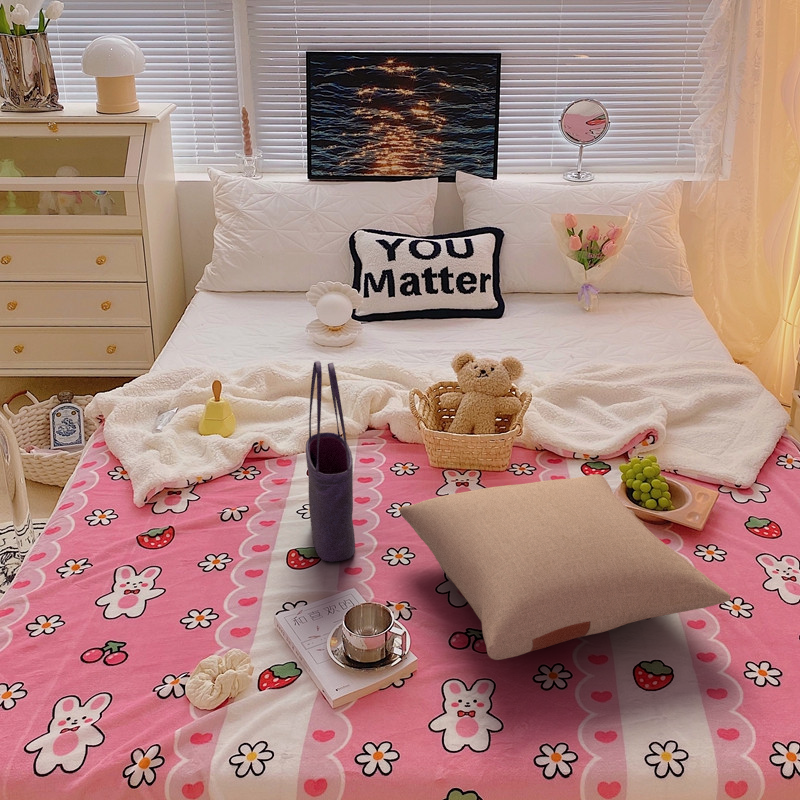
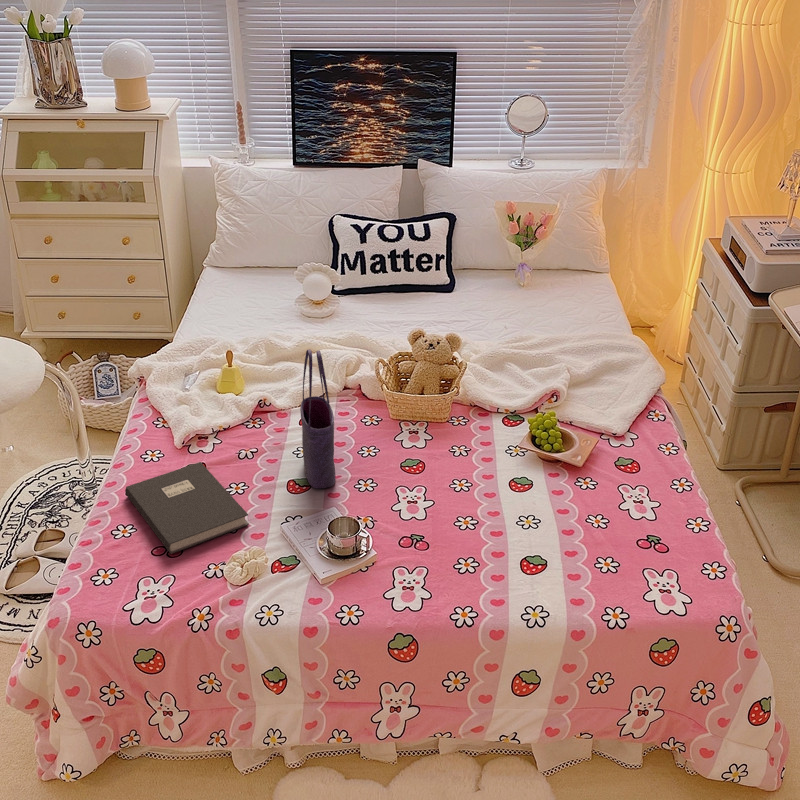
pillow: present [400,474,731,660] -> none [367,426,586,554]
book: none [57,525,229,659] -> present [125,462,249,554]

